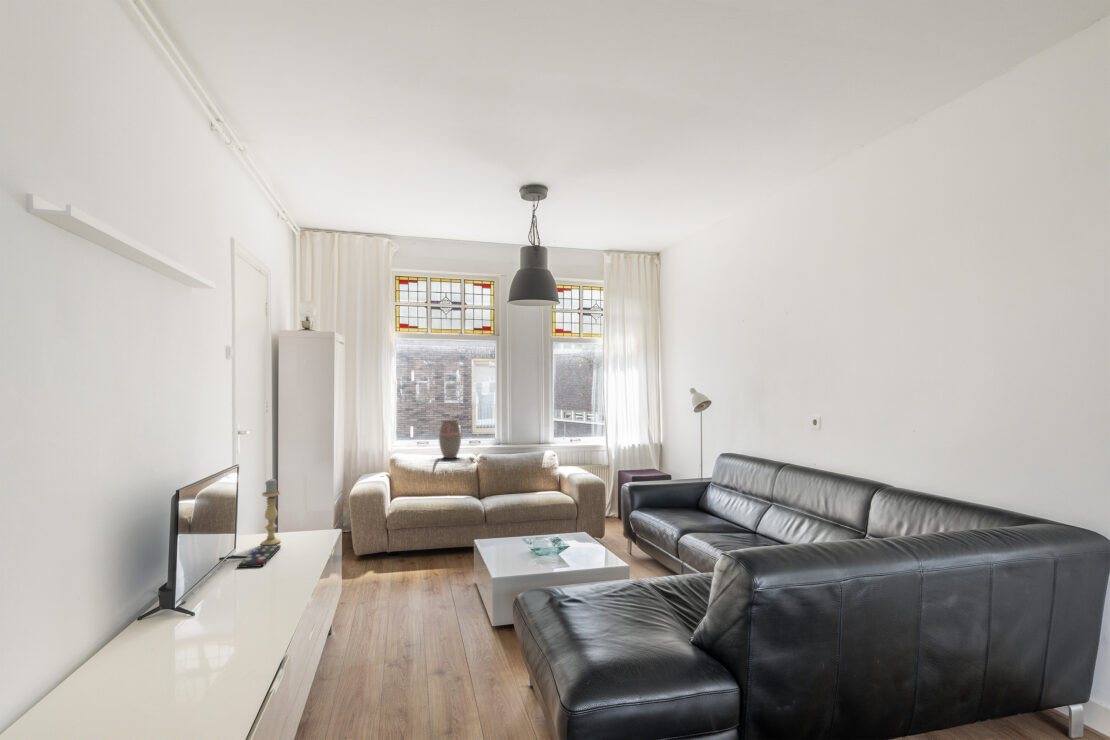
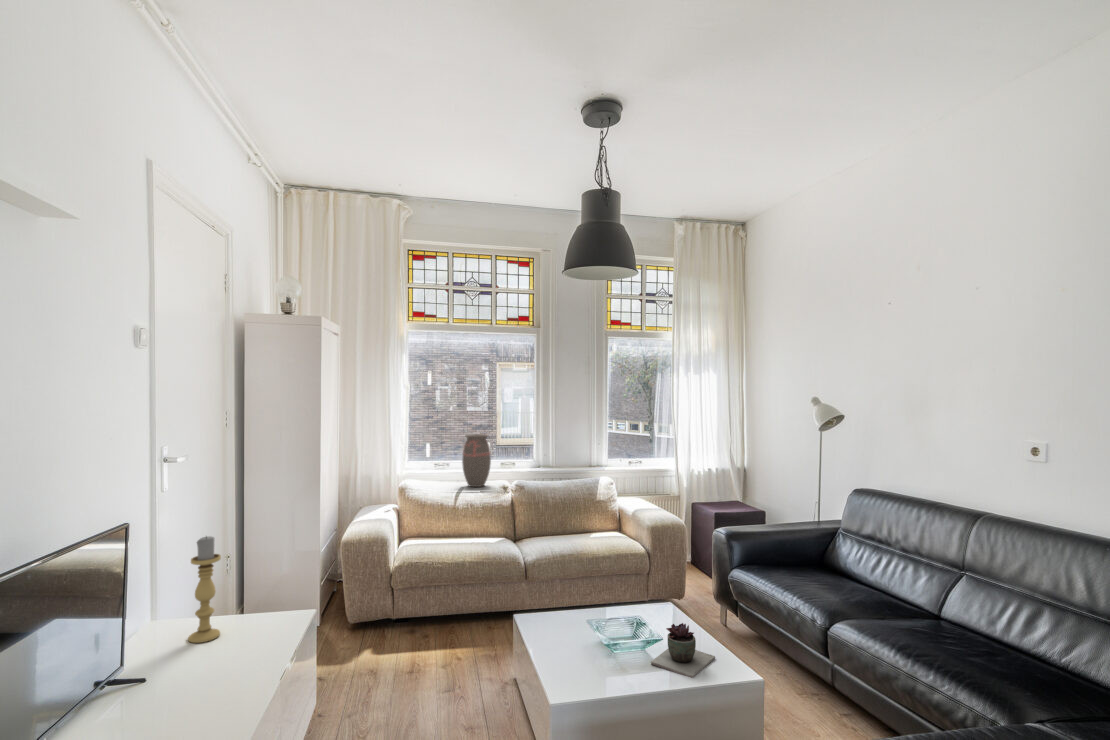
succulent plant: none [559,534,601,565] -> present [651,623,715,678]
remote control: present [238,545,280,568] -> none [127,645,215,702]

